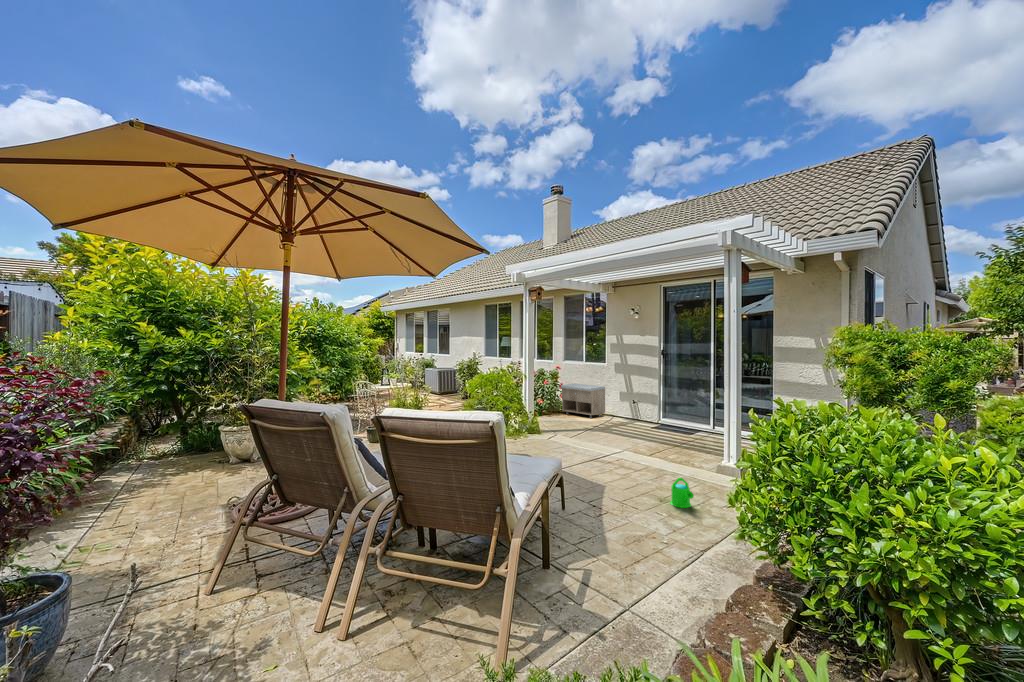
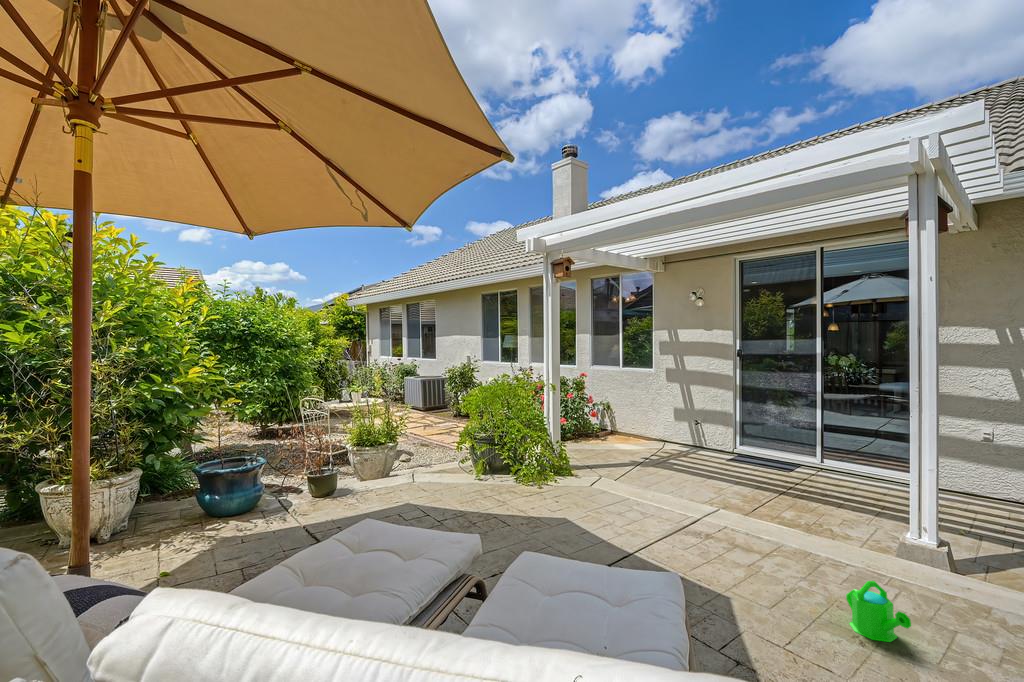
storage bench: present [561,384,605,418] -> none [590,397,653,445]

